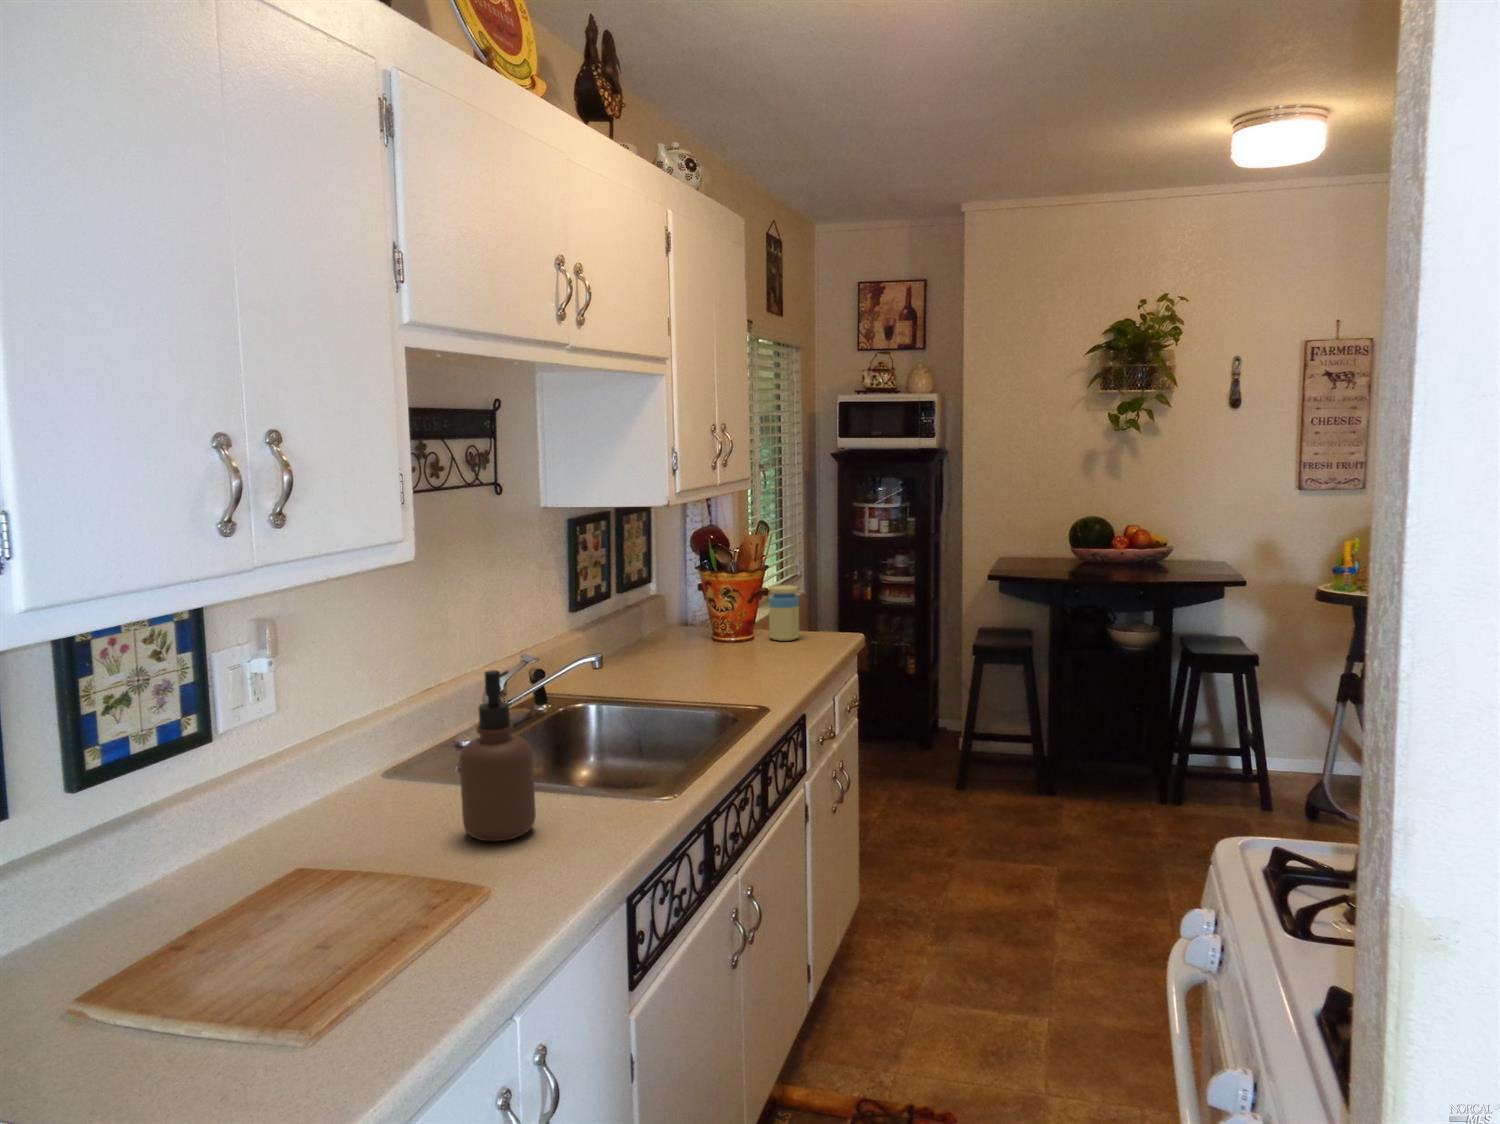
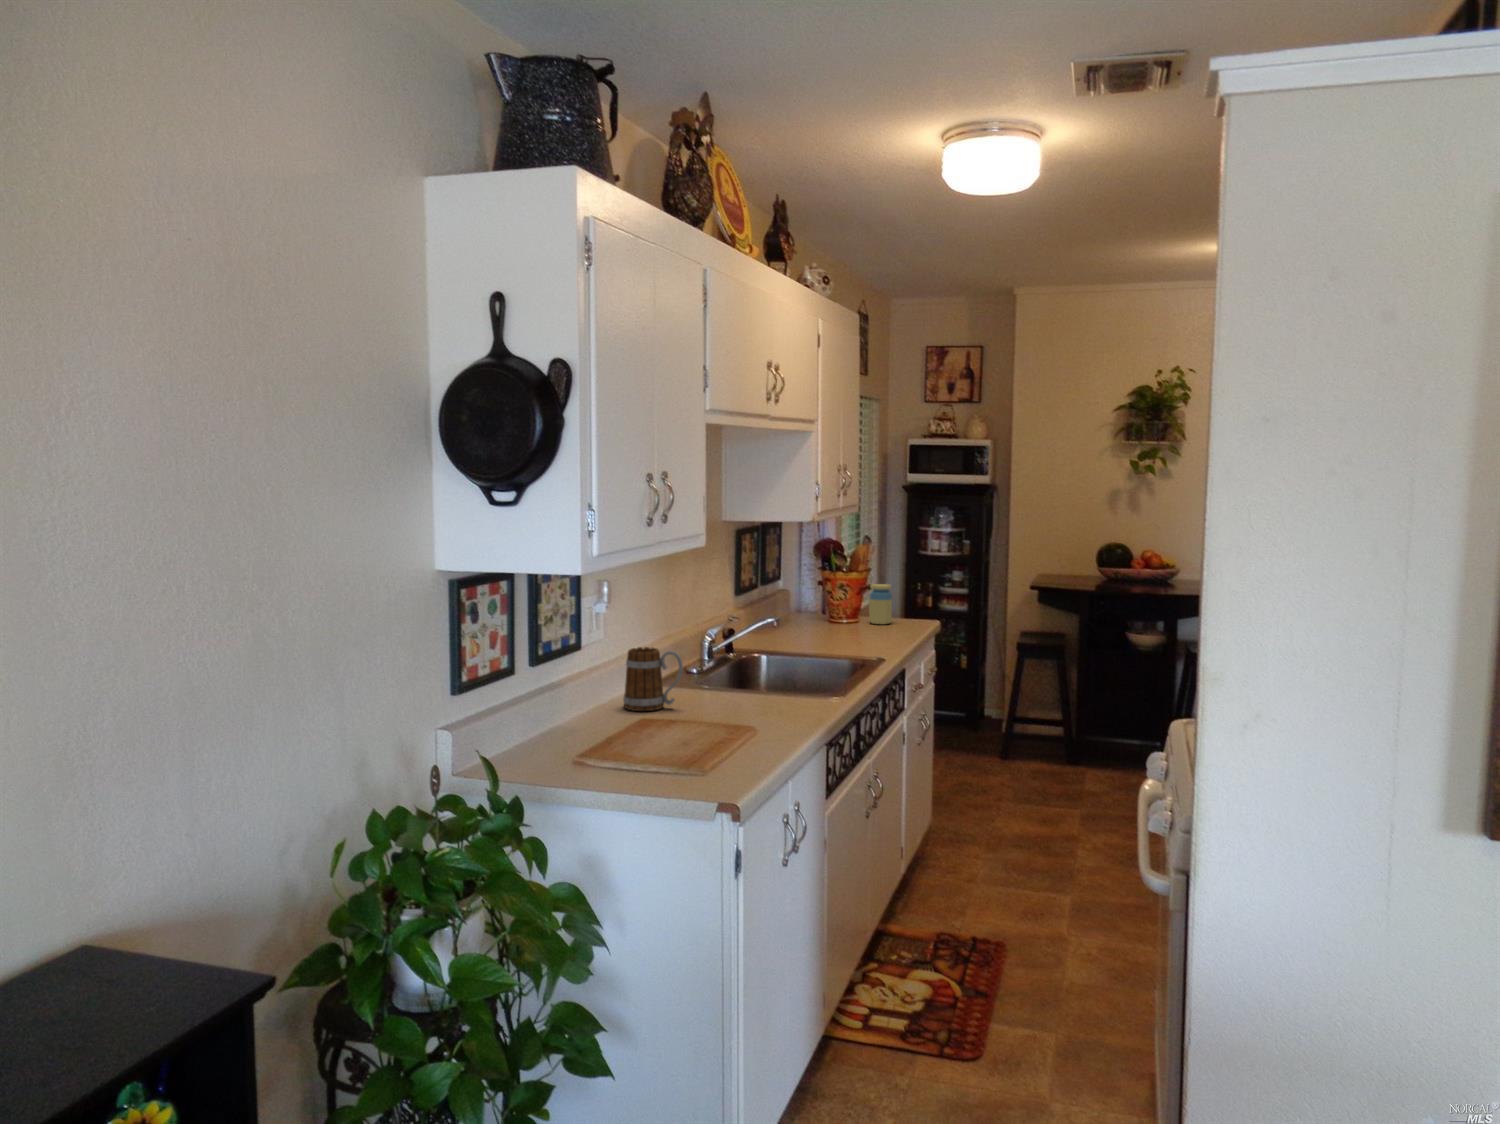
soap dispenser: present [459,670,536,841] -> none [722,613,765,713]
mug: none [296,730,396,843] -> present [623,647,683,711]

